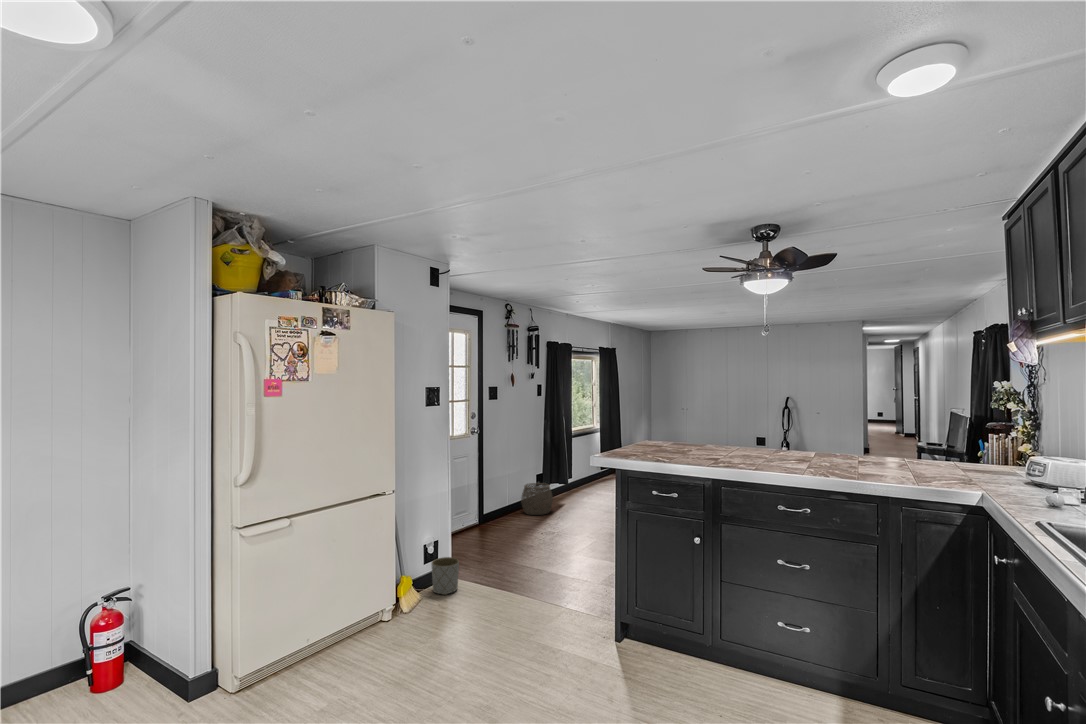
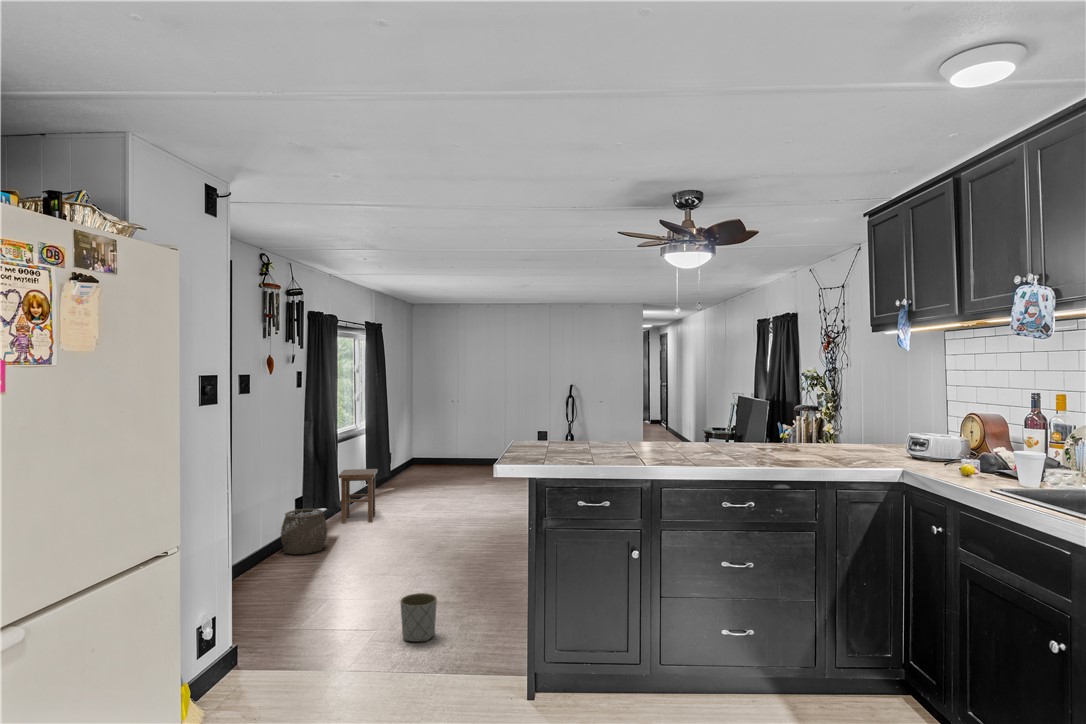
stool: none [571,457,602,499] -> present [339,469,378,523]
planter: present [432,557,459,595] -> present [400,593,437,641]

